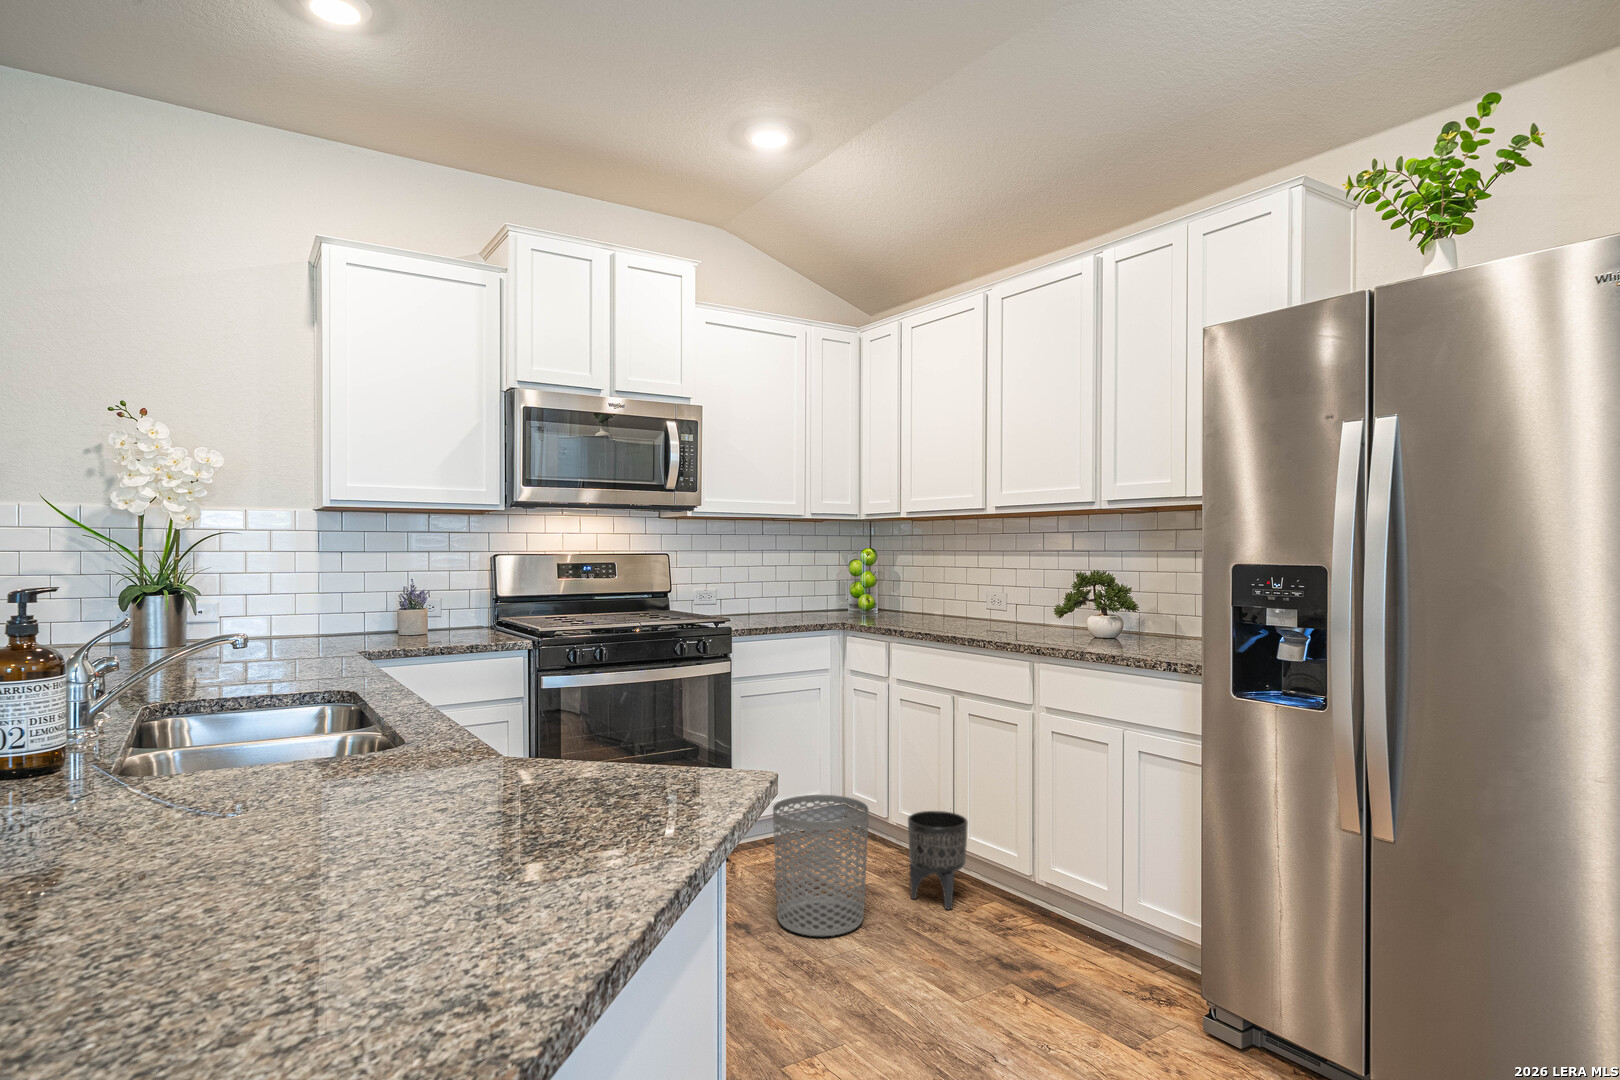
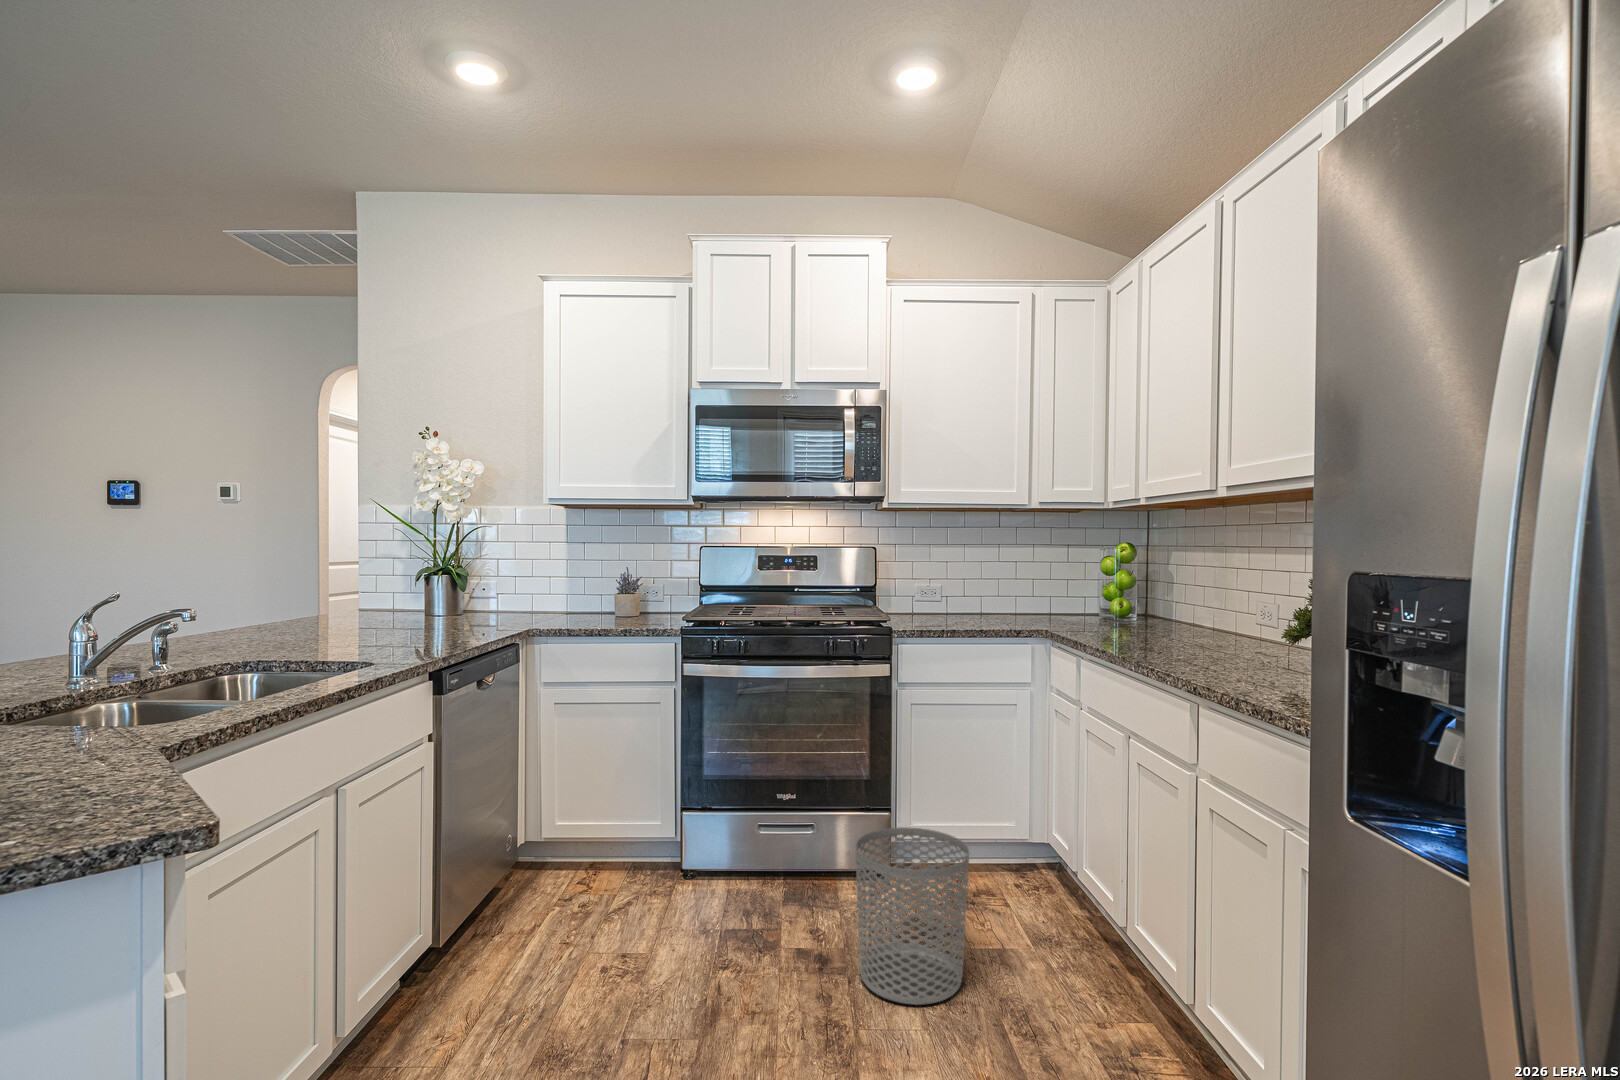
planter: present [908,811,968,909] -> none [1036,878,1117,1015]

